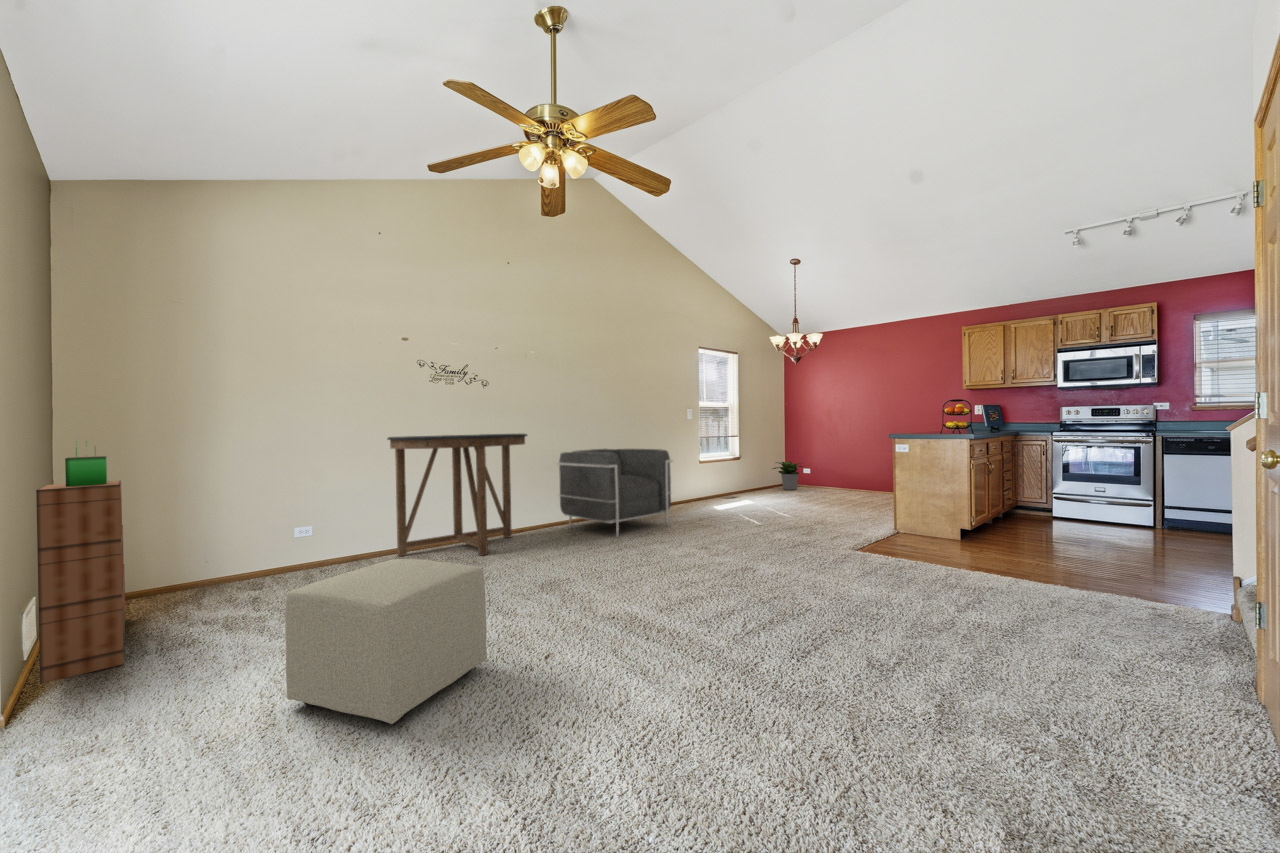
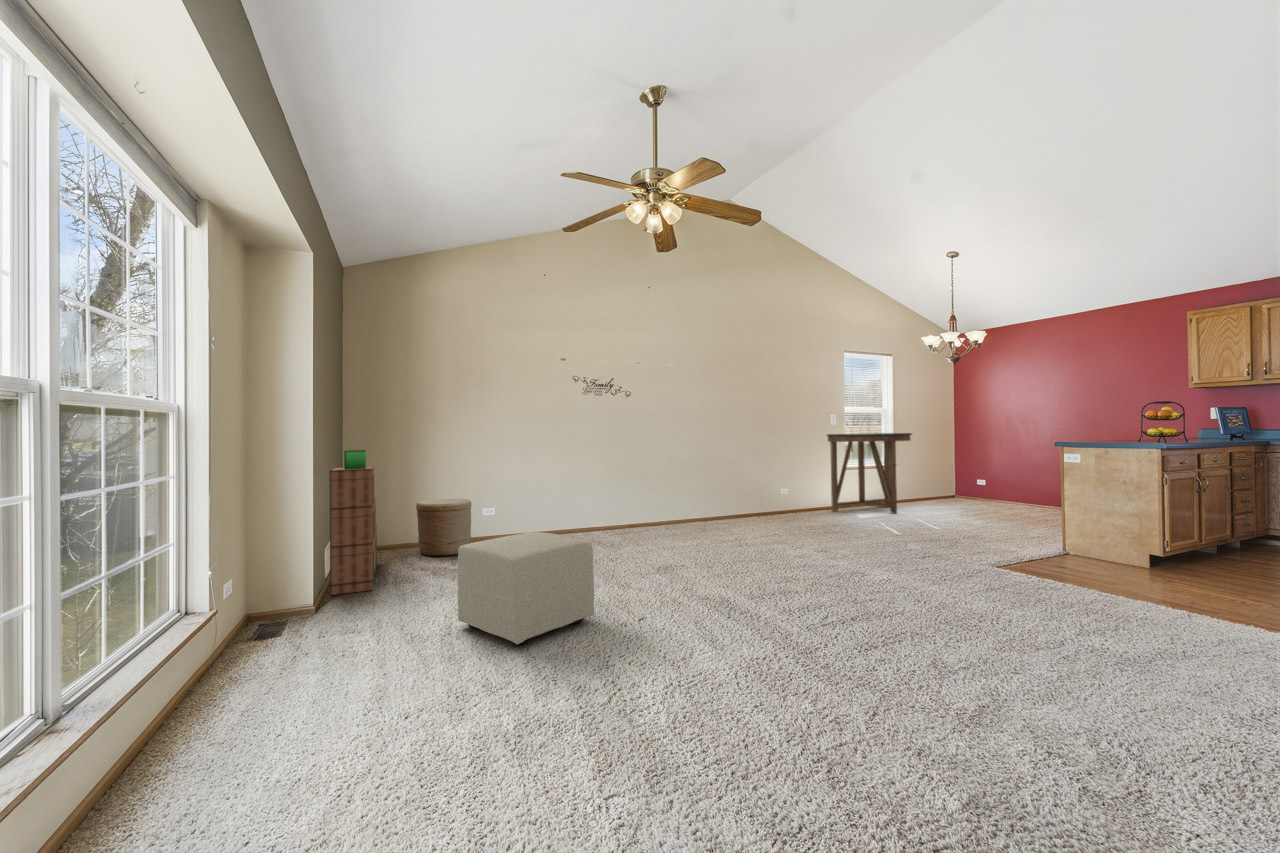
console table: present [387,434,527,556] -> present [827,433,912,514]
armchair: present [557,449,673,537] -> none [695,453,807,536]
potted plant: present [773,462,803,490] -> none [939,471,981,503]
woven basket: none [191,517,280,599] -> present [416,499,472,556]

